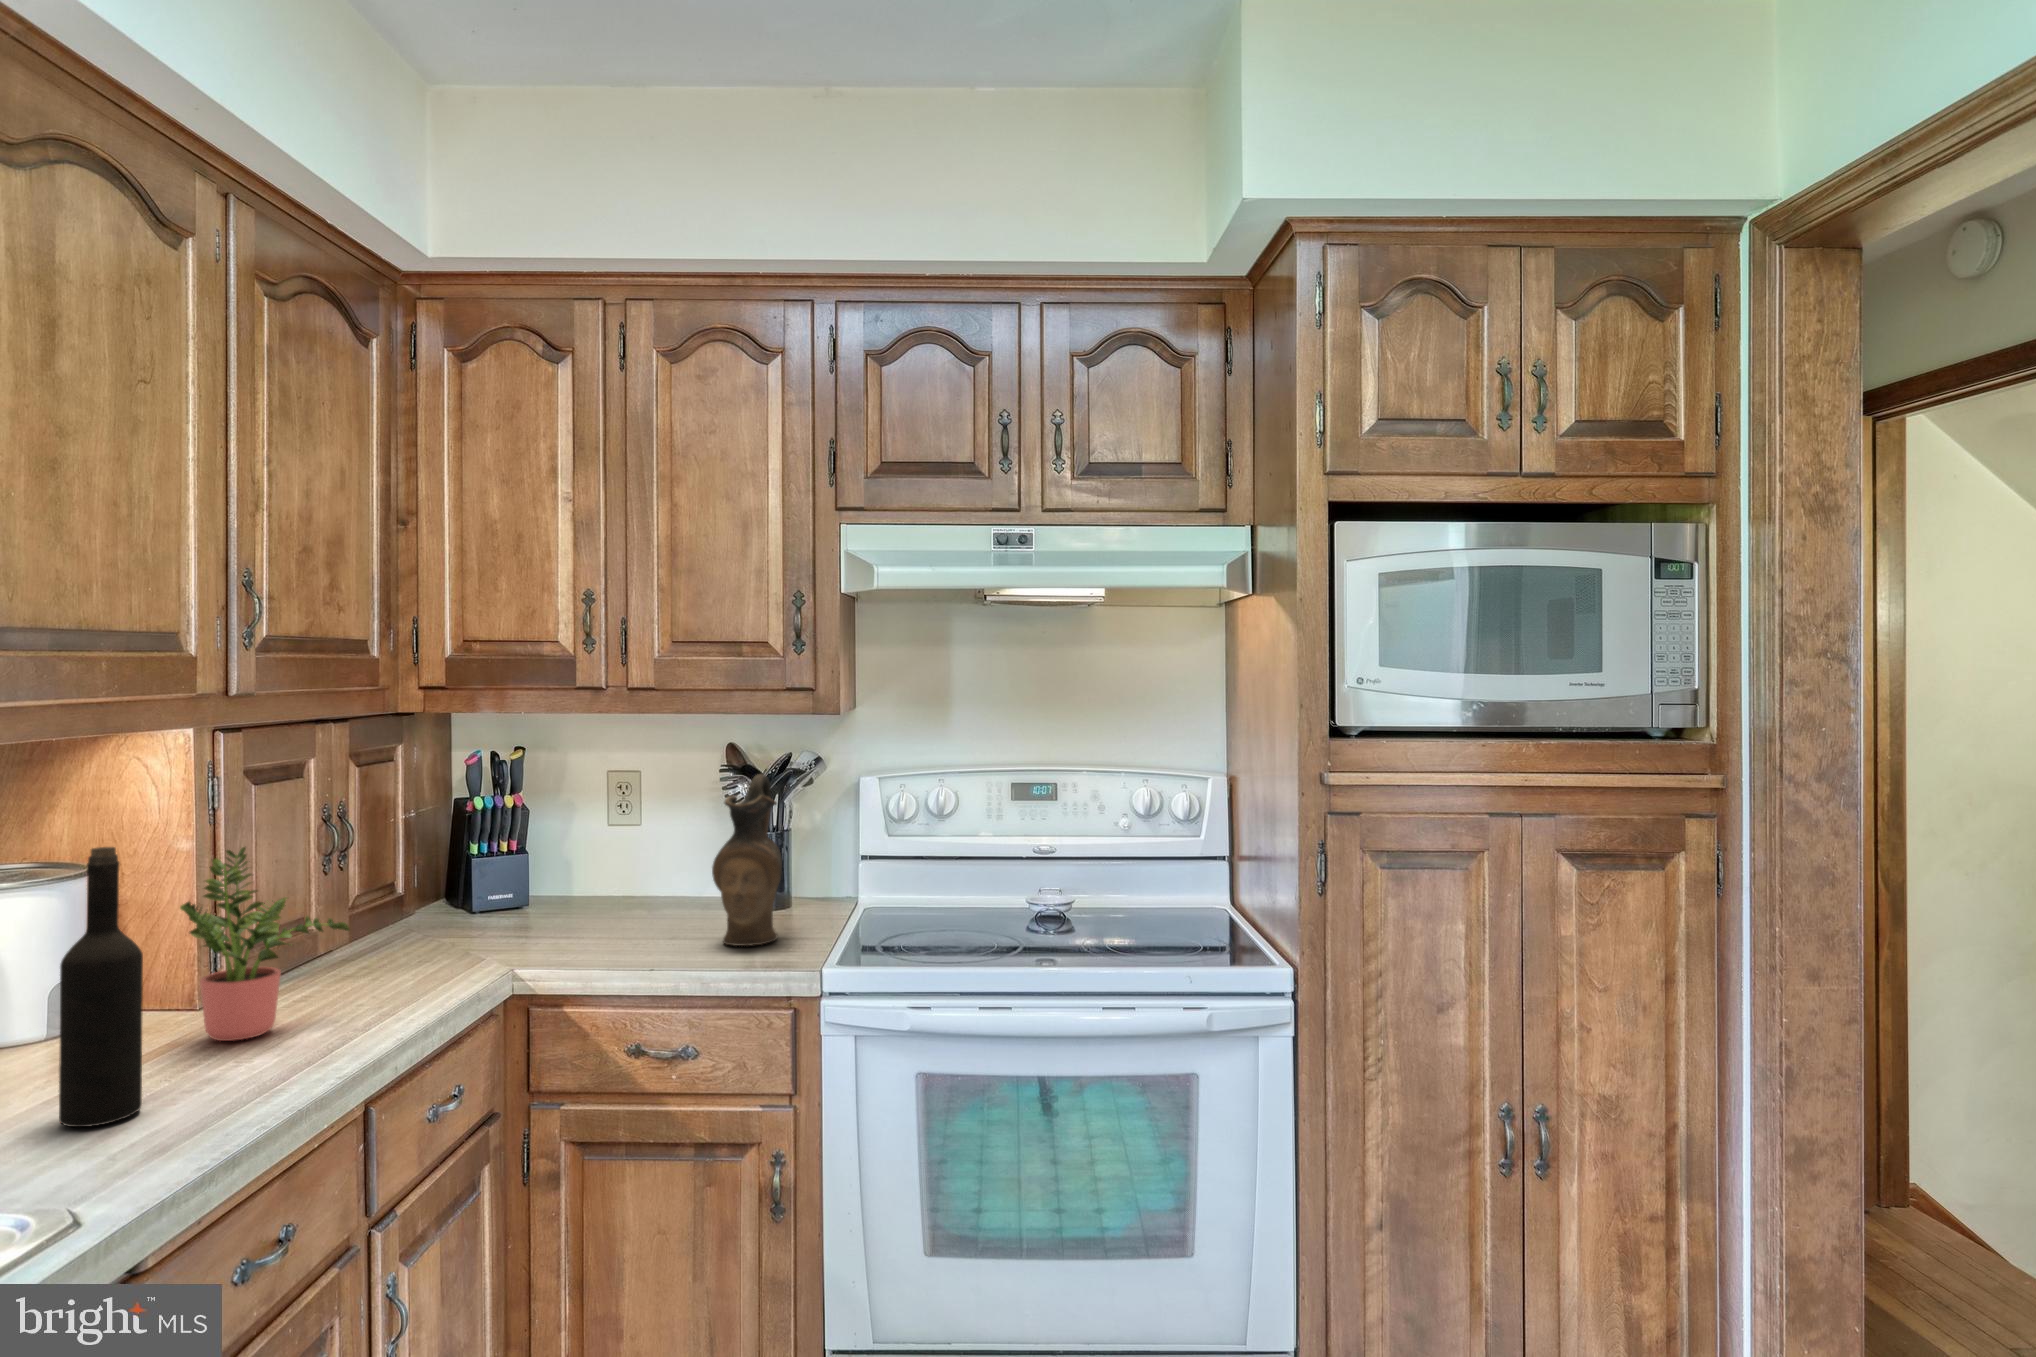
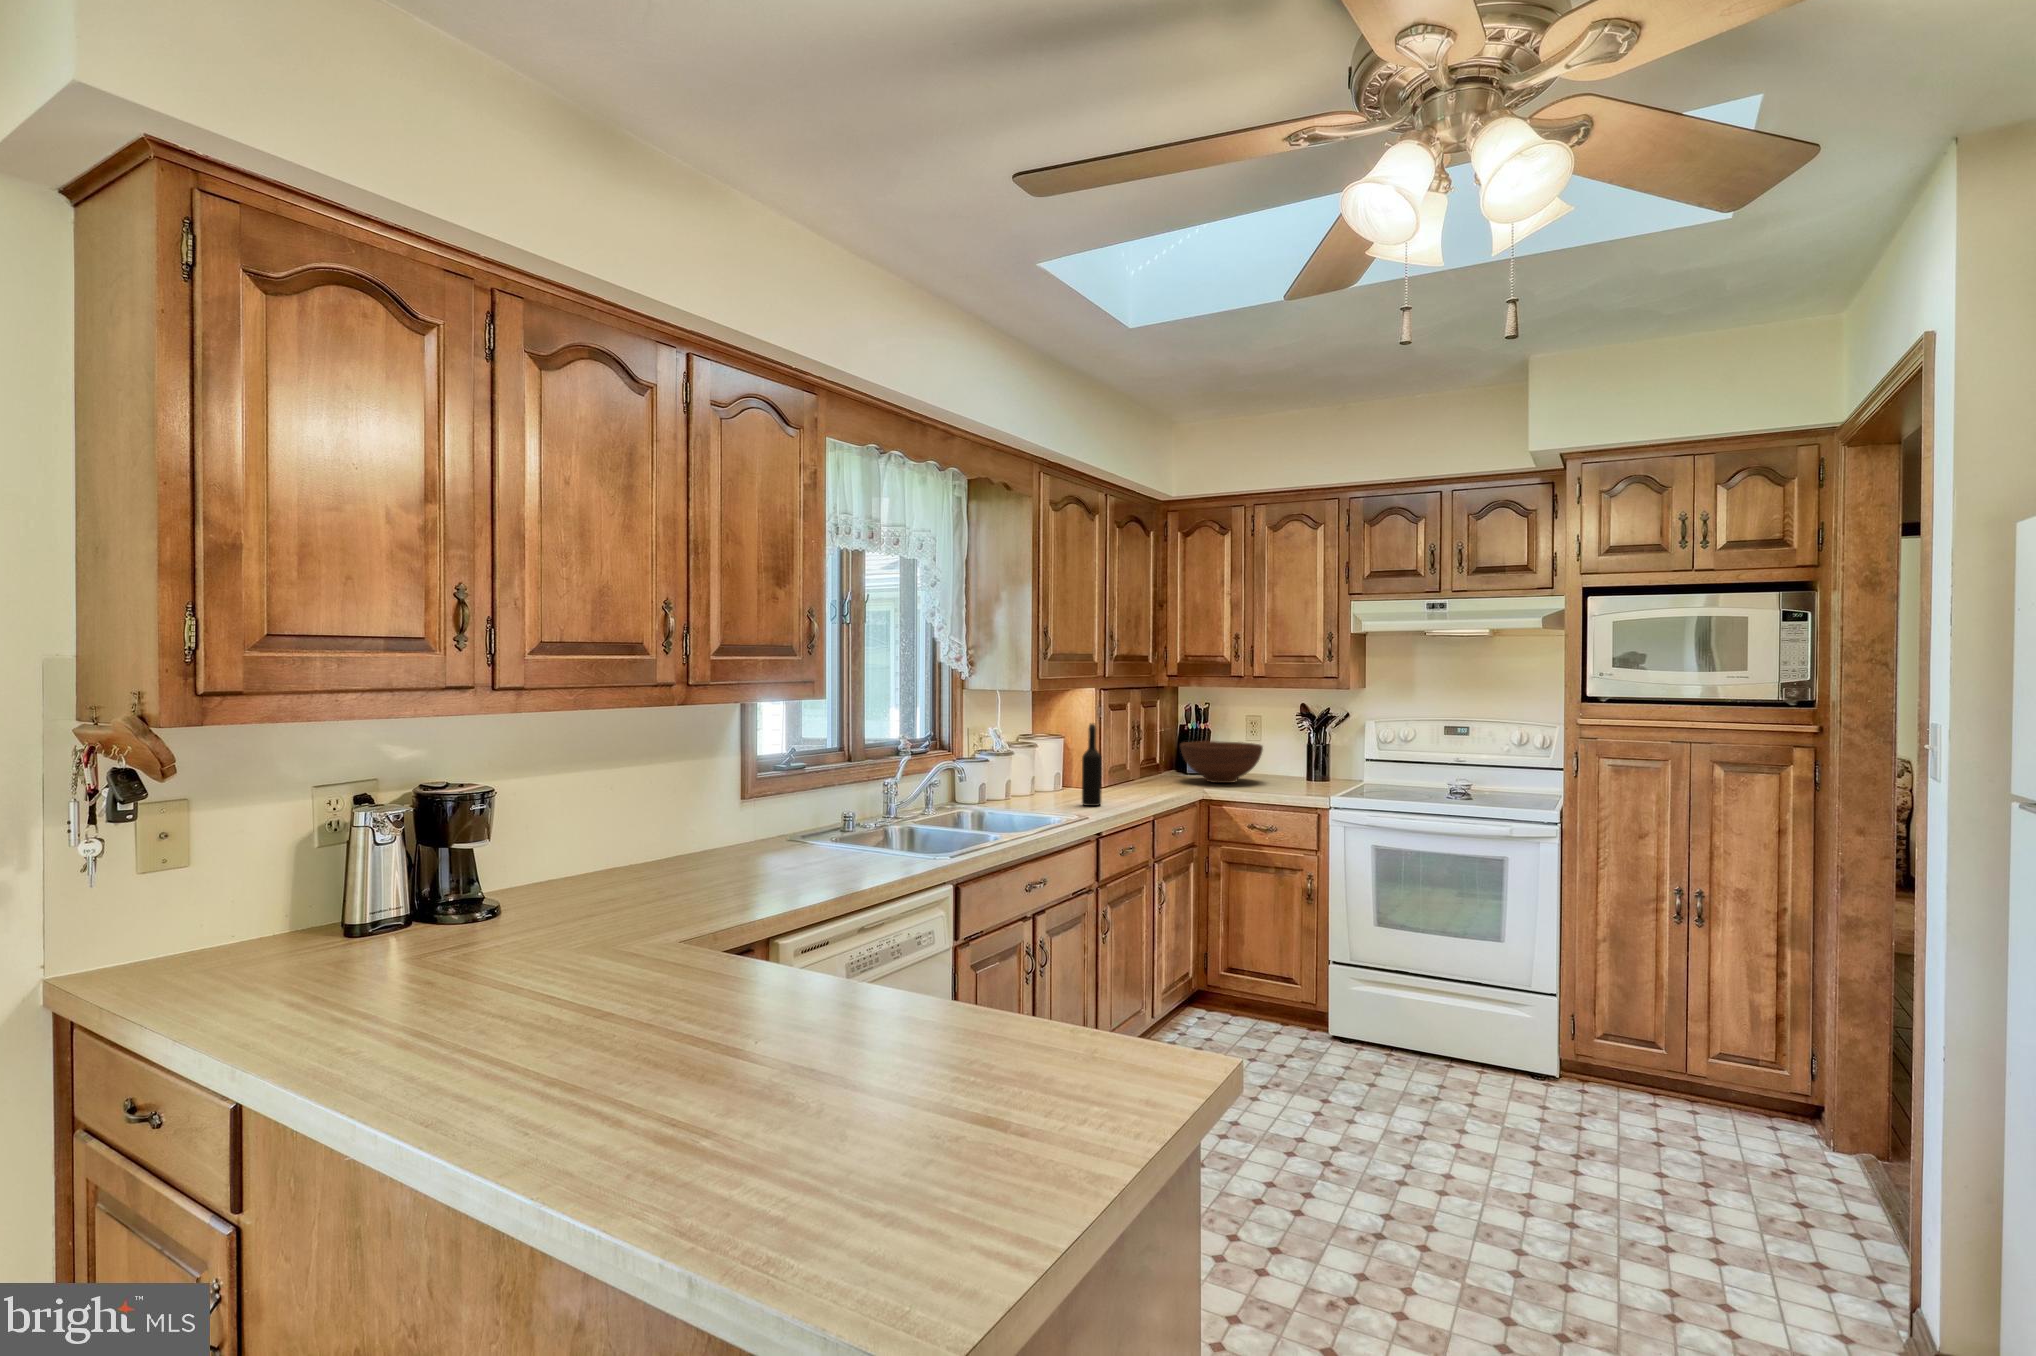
ceramic pitcher: present [712,774,782,946] -> none [1287,716,1319,792]
fruit bowl: none [451,831,650,934] -> present [1180,741,1263,783]
potted plant: present [180,847,350,1041] -> none [1104,731,1152,796]

